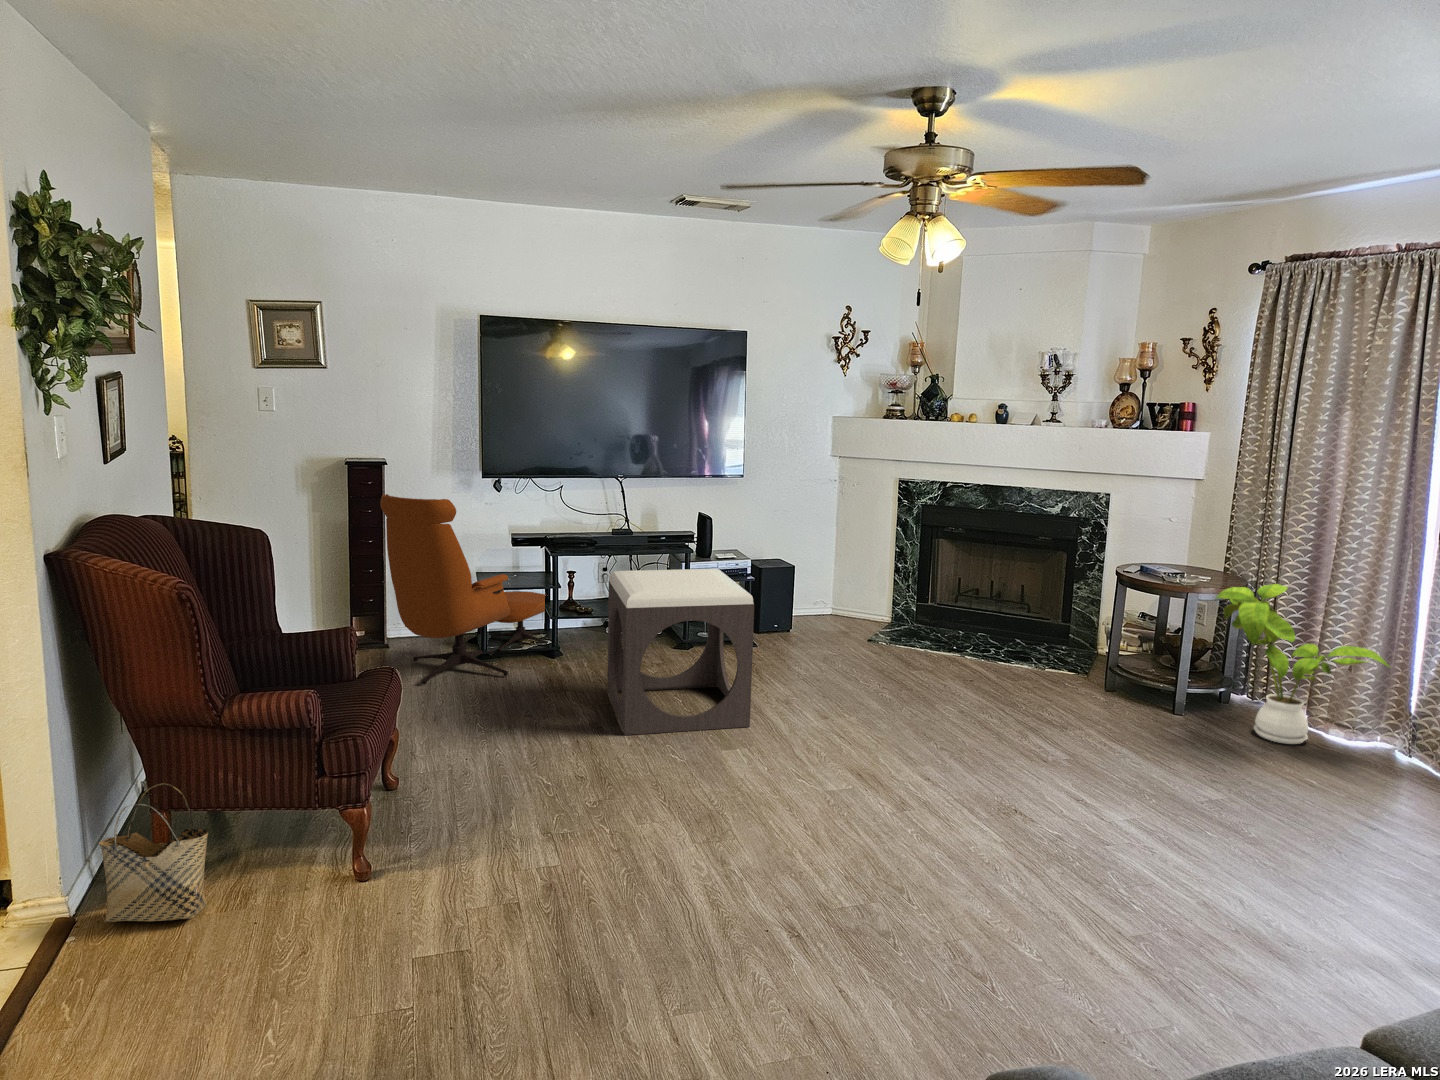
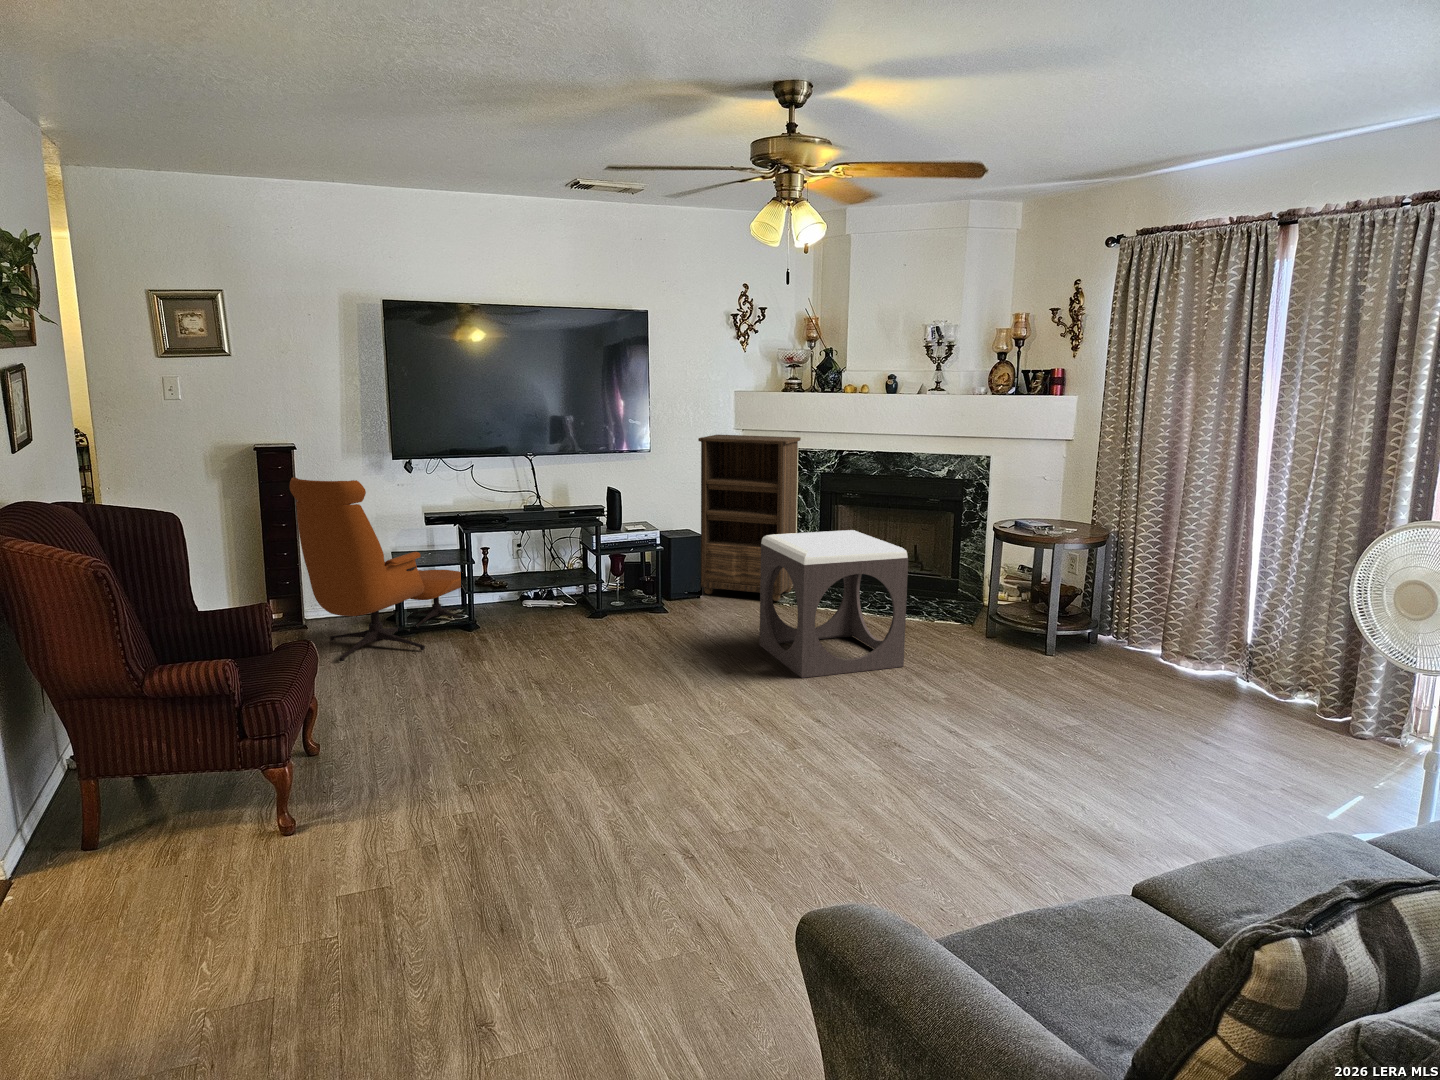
bookshelf: none [790,462,901,638] -> present [698,435,801,601]
footstool: present [608,569,754,735] -> present [760,530,908,678]
house plant: present [1216,584,1390,744] -> none [1077,531,1228,676]
woven basket: present [99,783,208,922] -> none [30,751,138,882]

